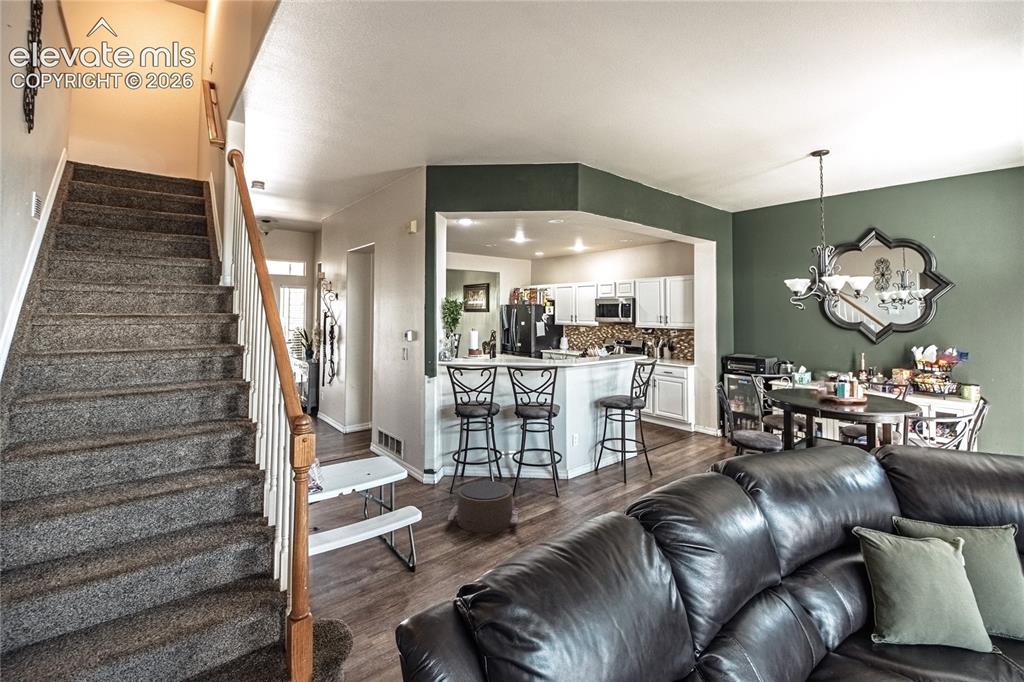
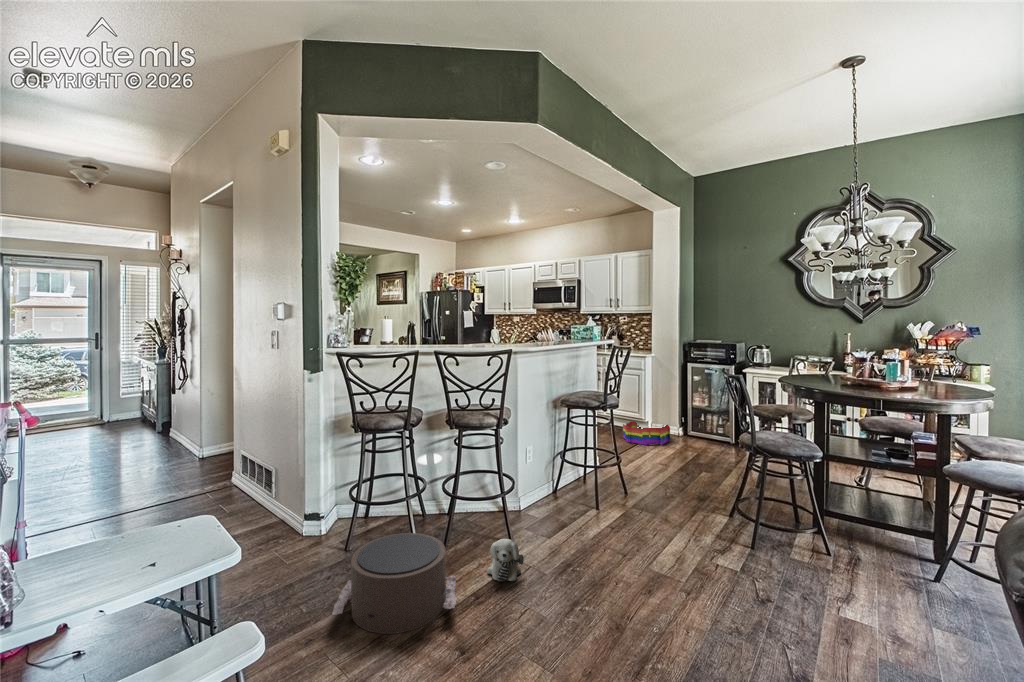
storage bin: none [664,421,704,441] -> present [623,421,670,445]
plush toy: none [539,489,562,516] -> present [487,539,524,581]

